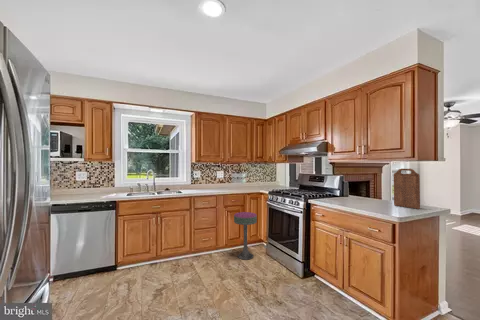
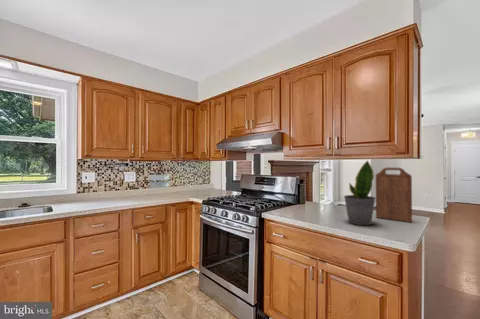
potted plant: none [364,163,387,208] -> present [344,161,375,225]
bar stool: present [234,212,257,259] -> none [148,232,184,307]

